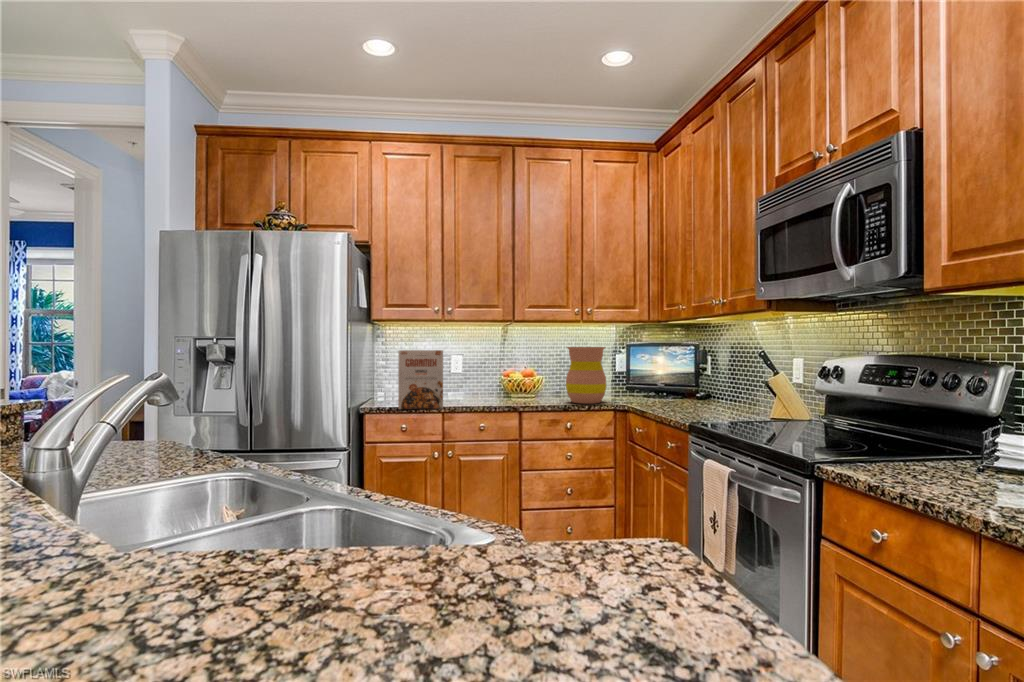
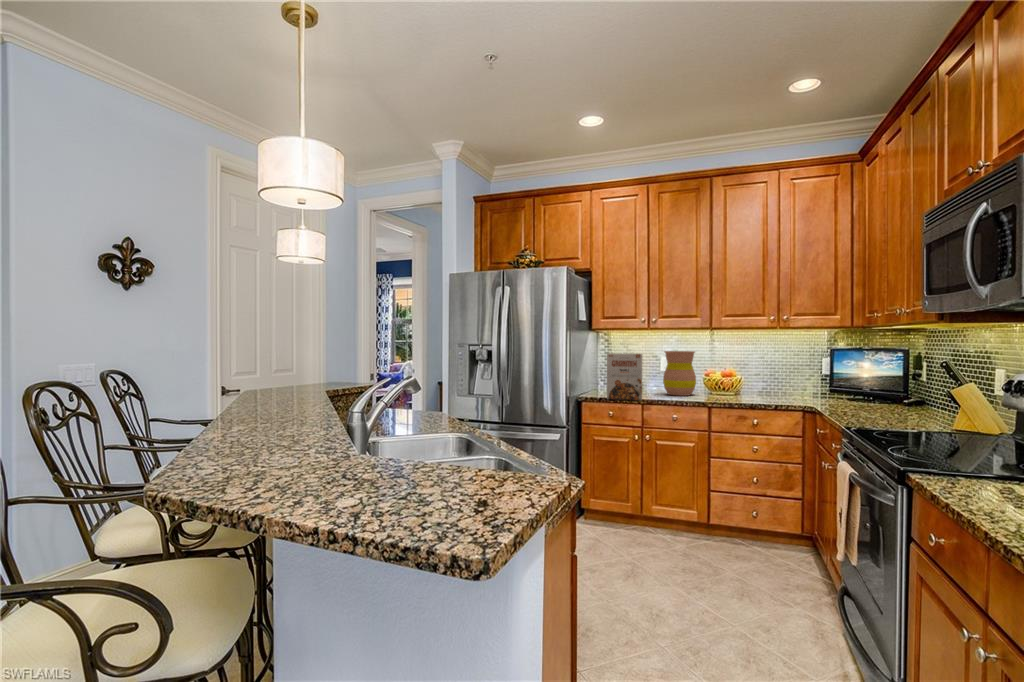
vase: present [566,347,607,404] -> present [663,351,696,396]

